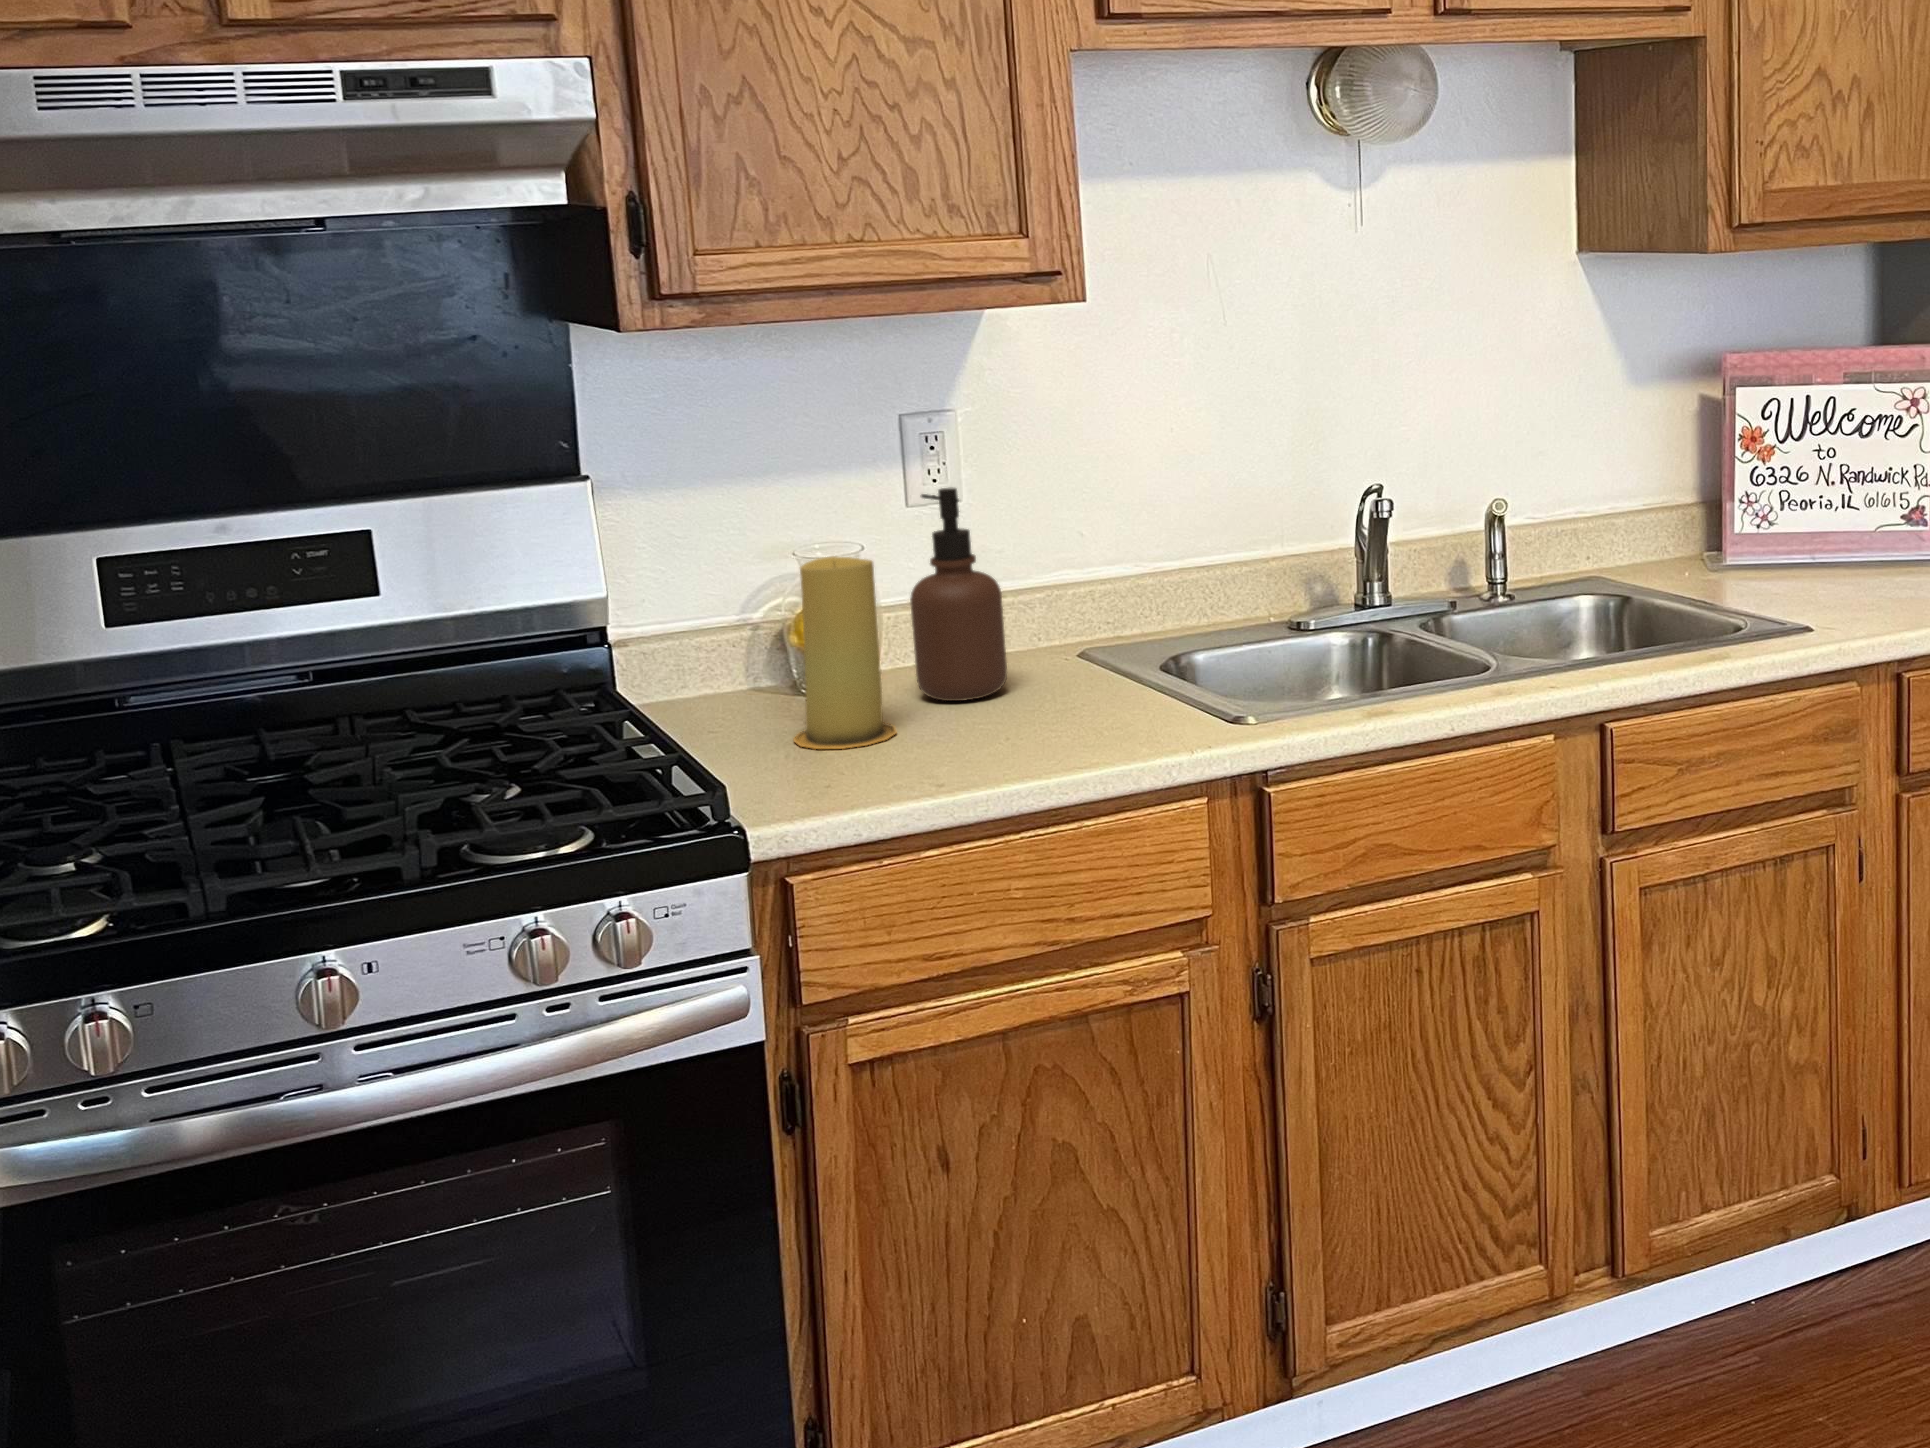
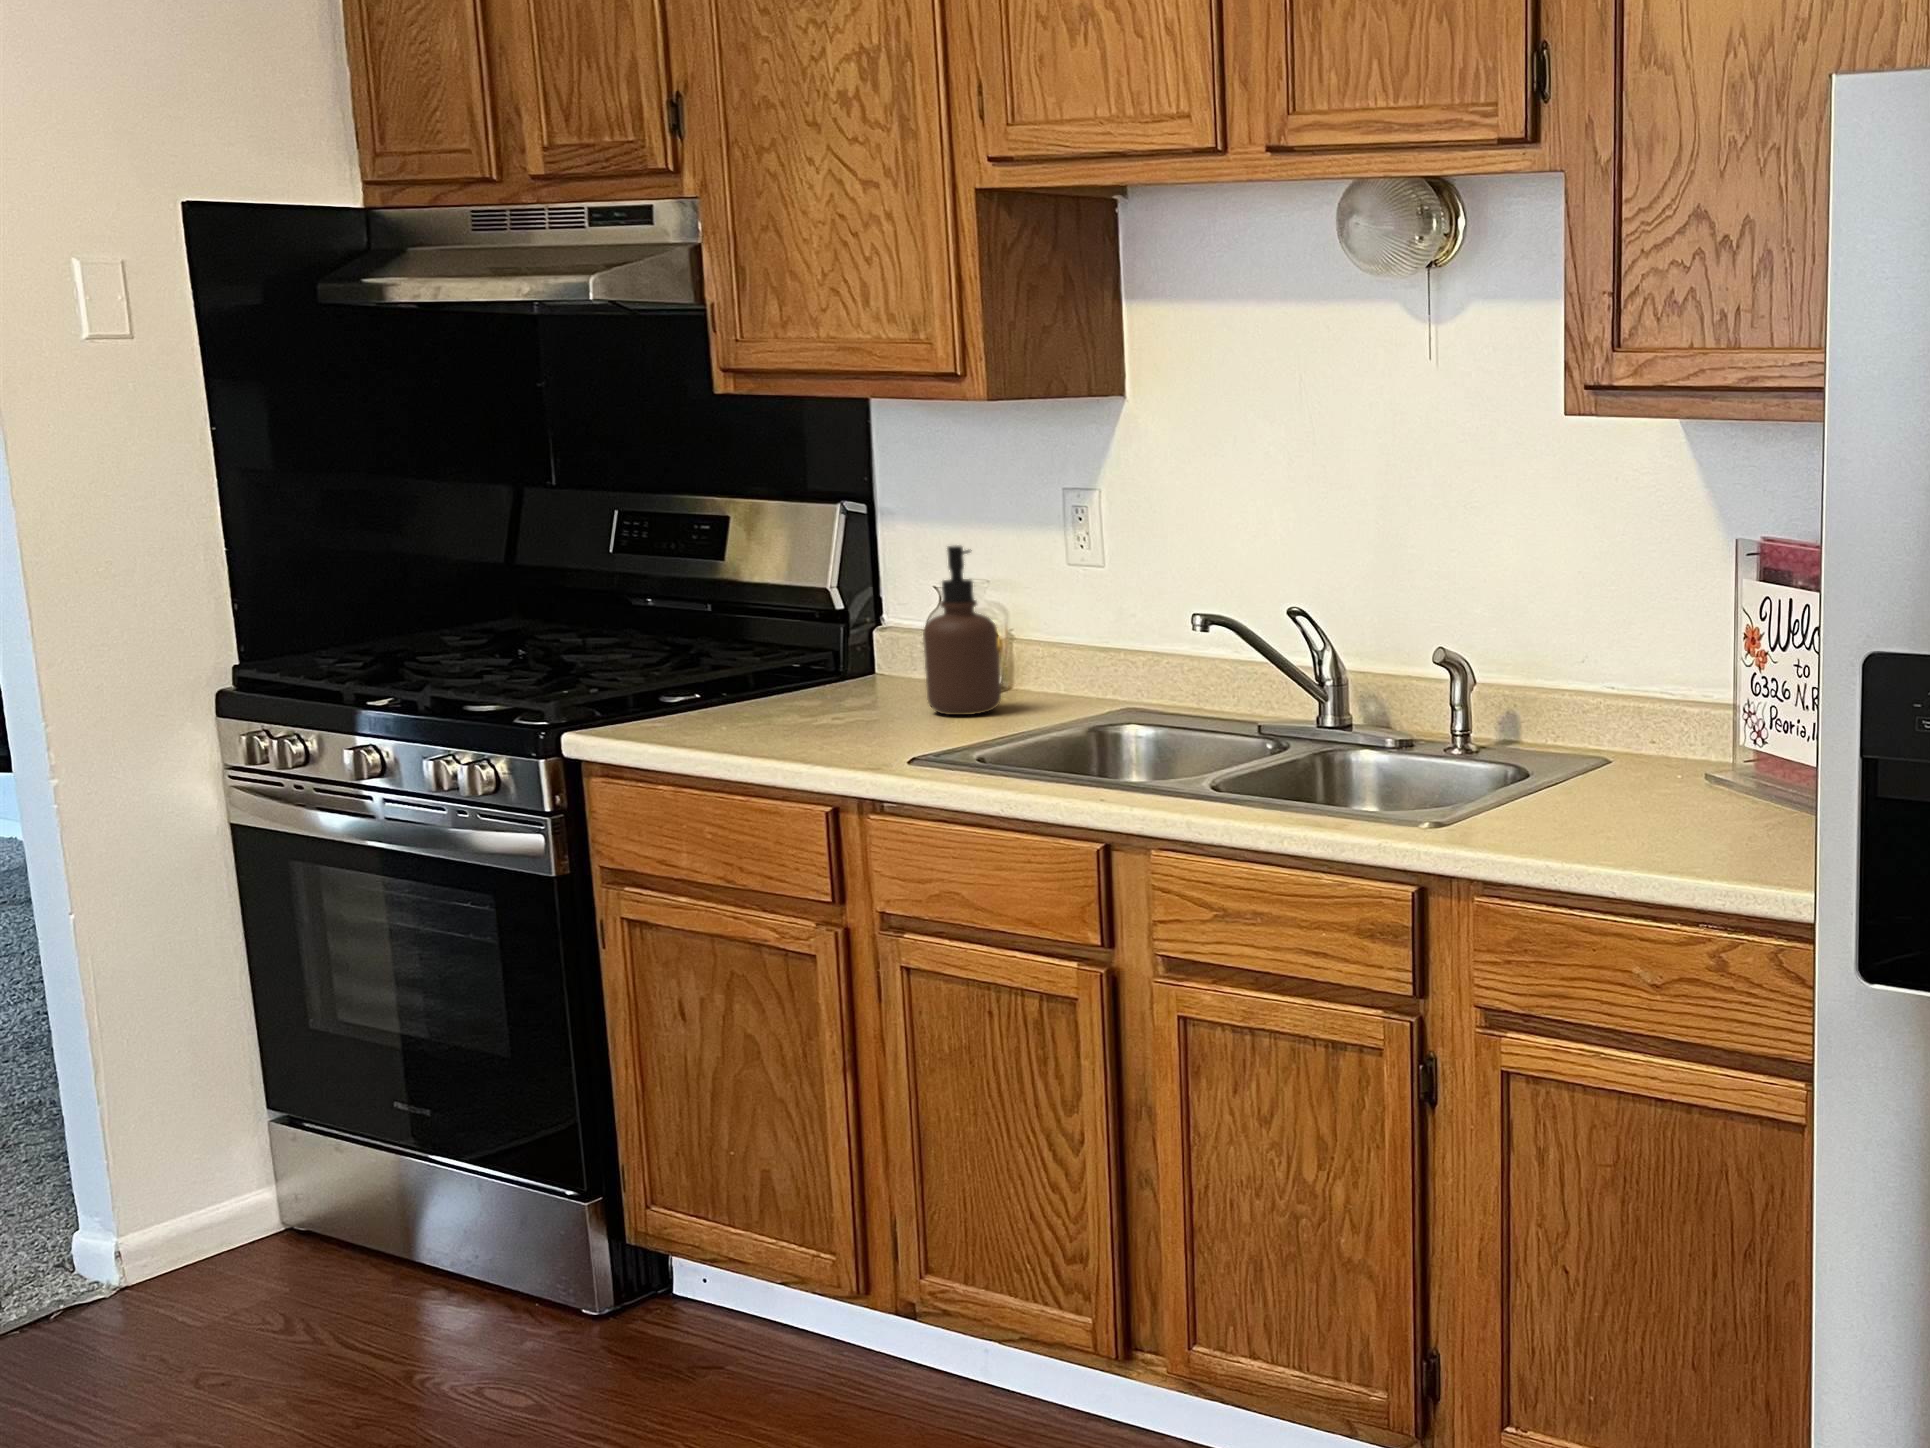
candle: present [794,556,896,749] -> none [781,578,860,719]

